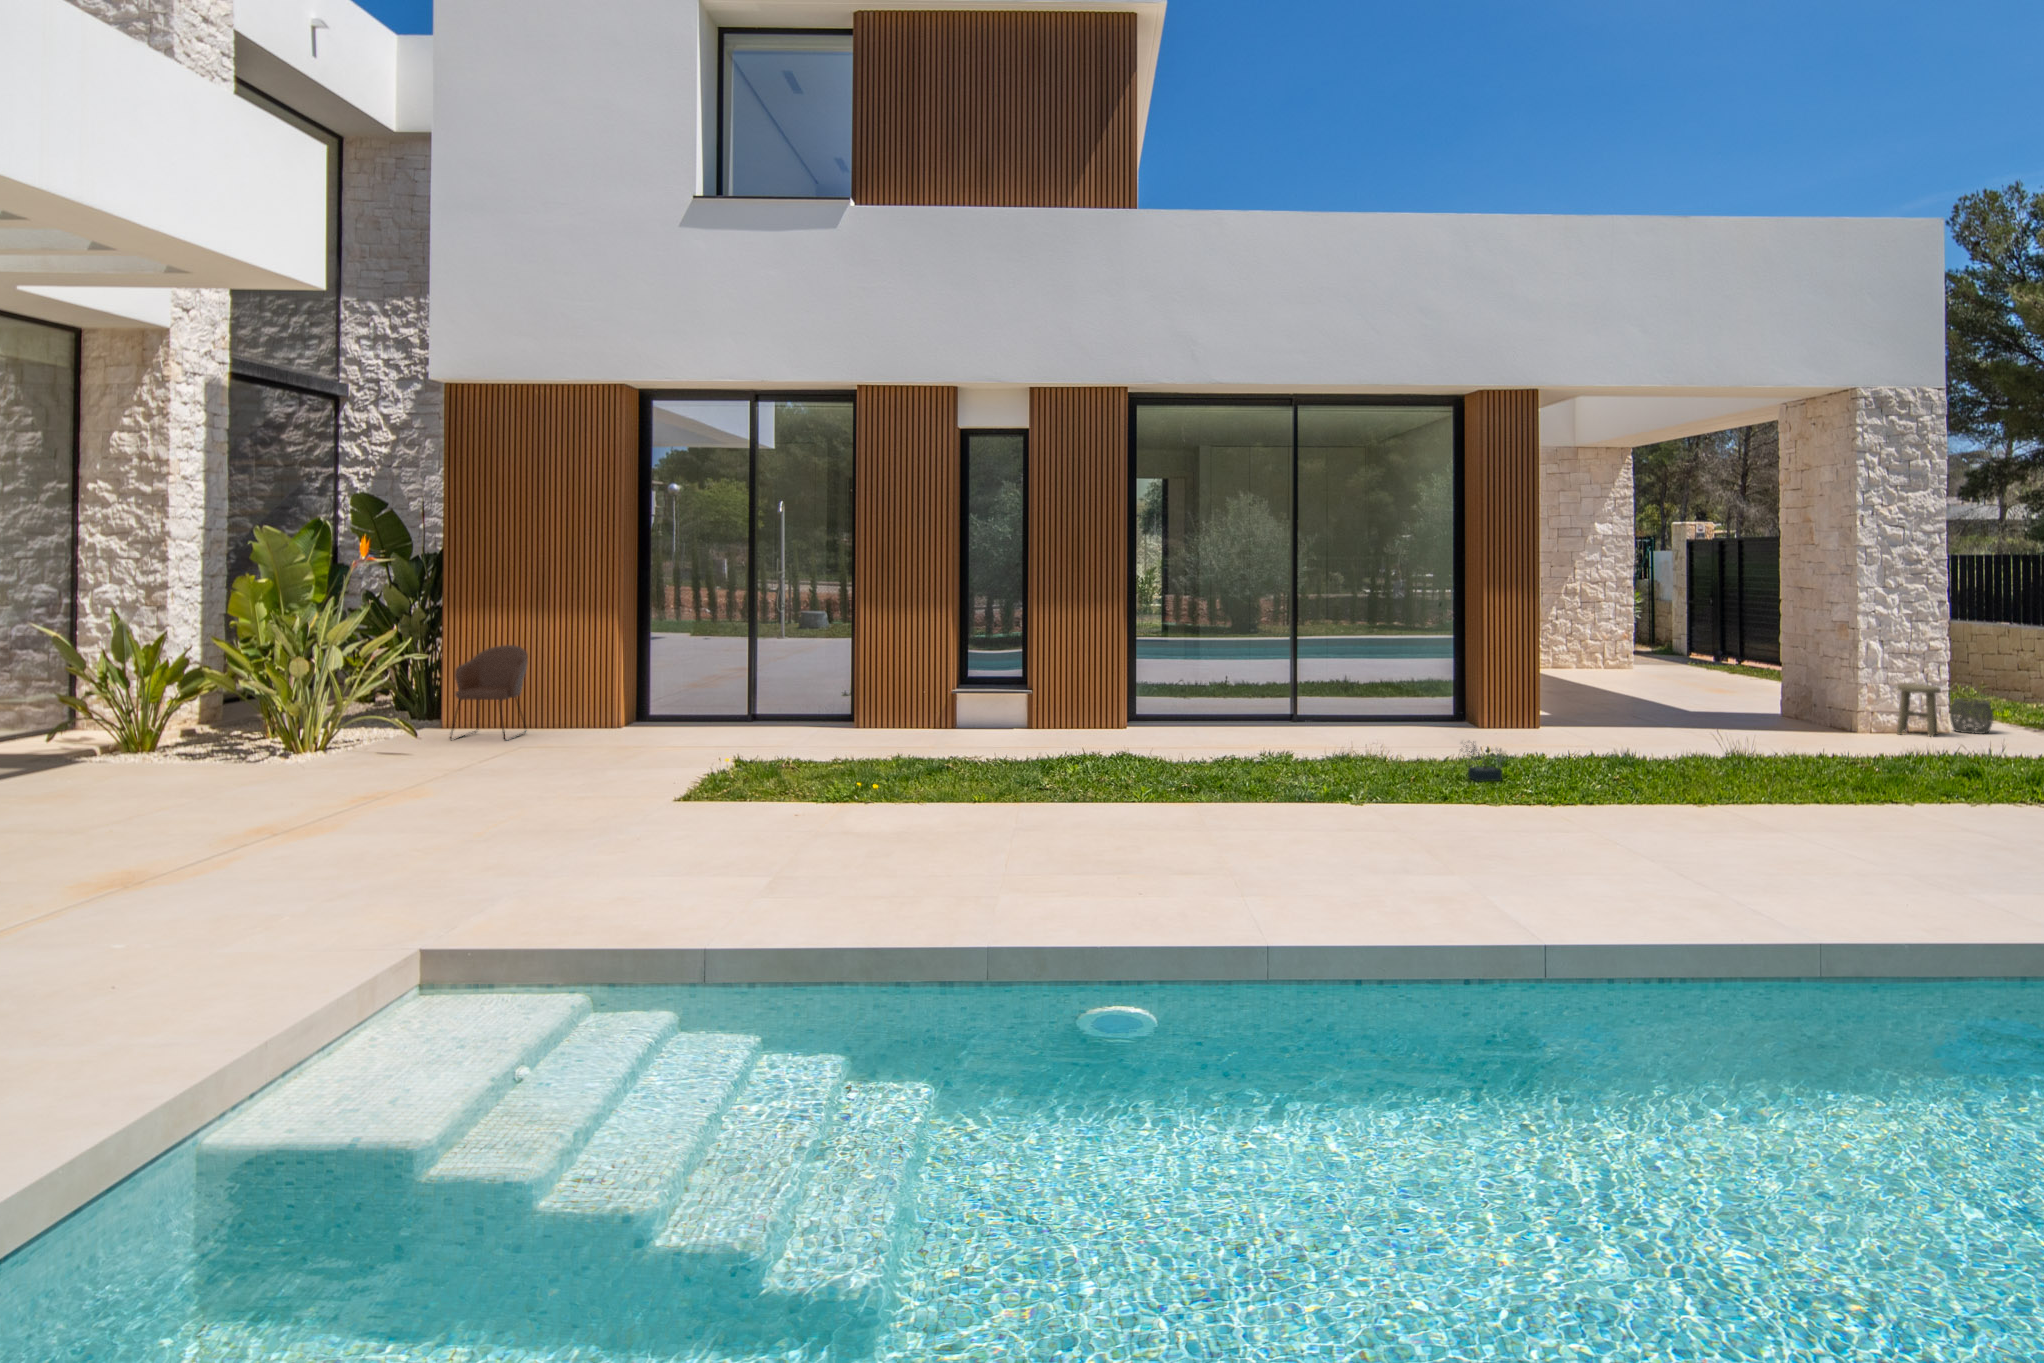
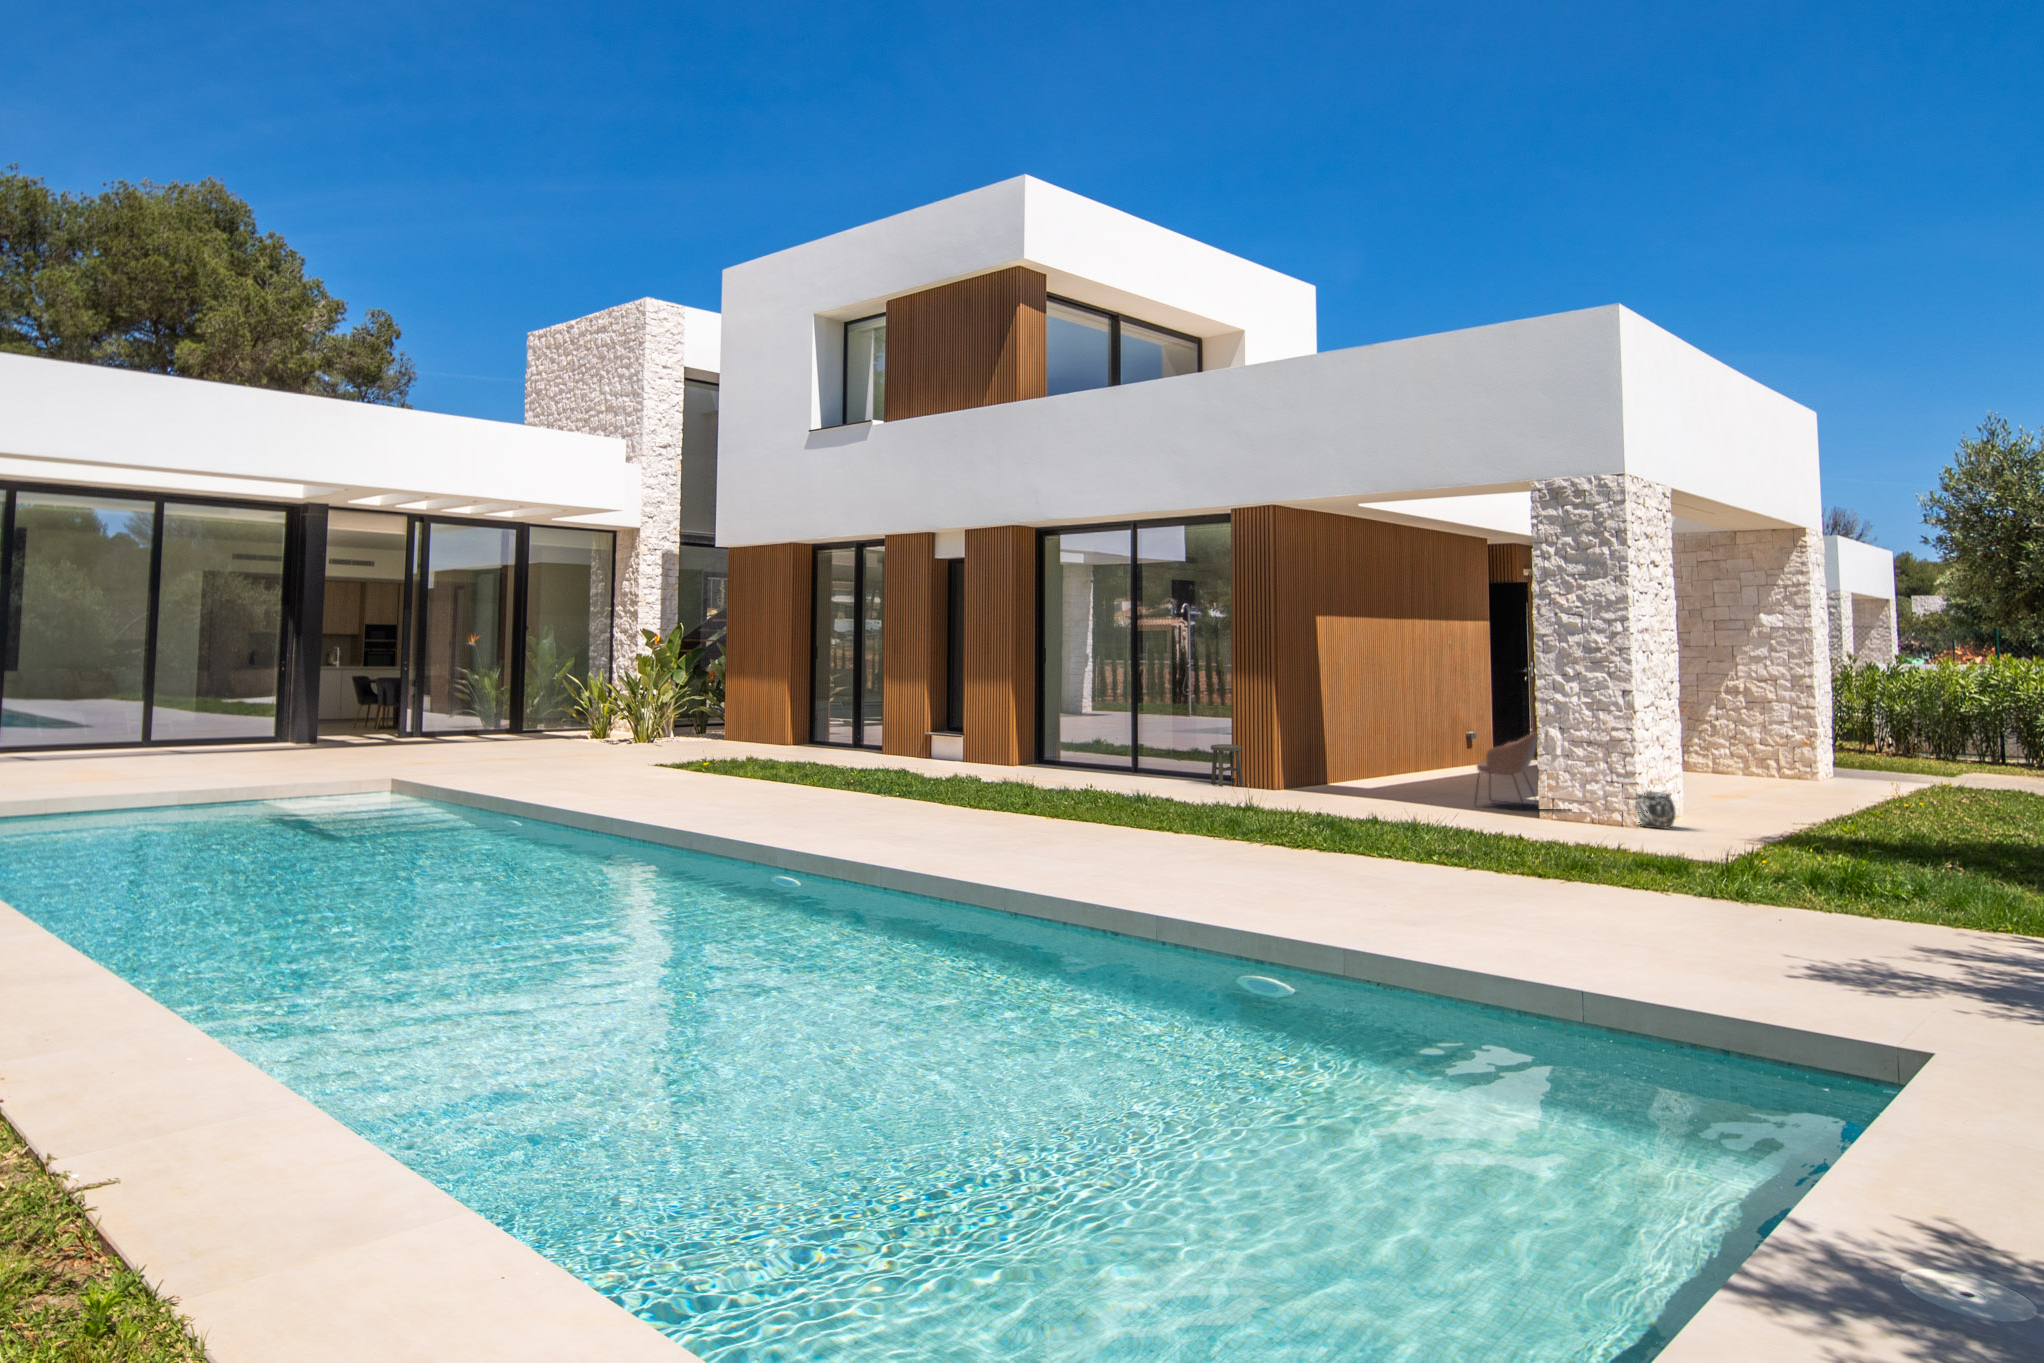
chair: present [450,645,528,740] -> present [1474,731,1539,809]
stool: present [1897,683,1941,737] -> present [1211,744,1243,787]
decorative plant: present [1460,741,1505,781] -> none [994,762,1027,792]

